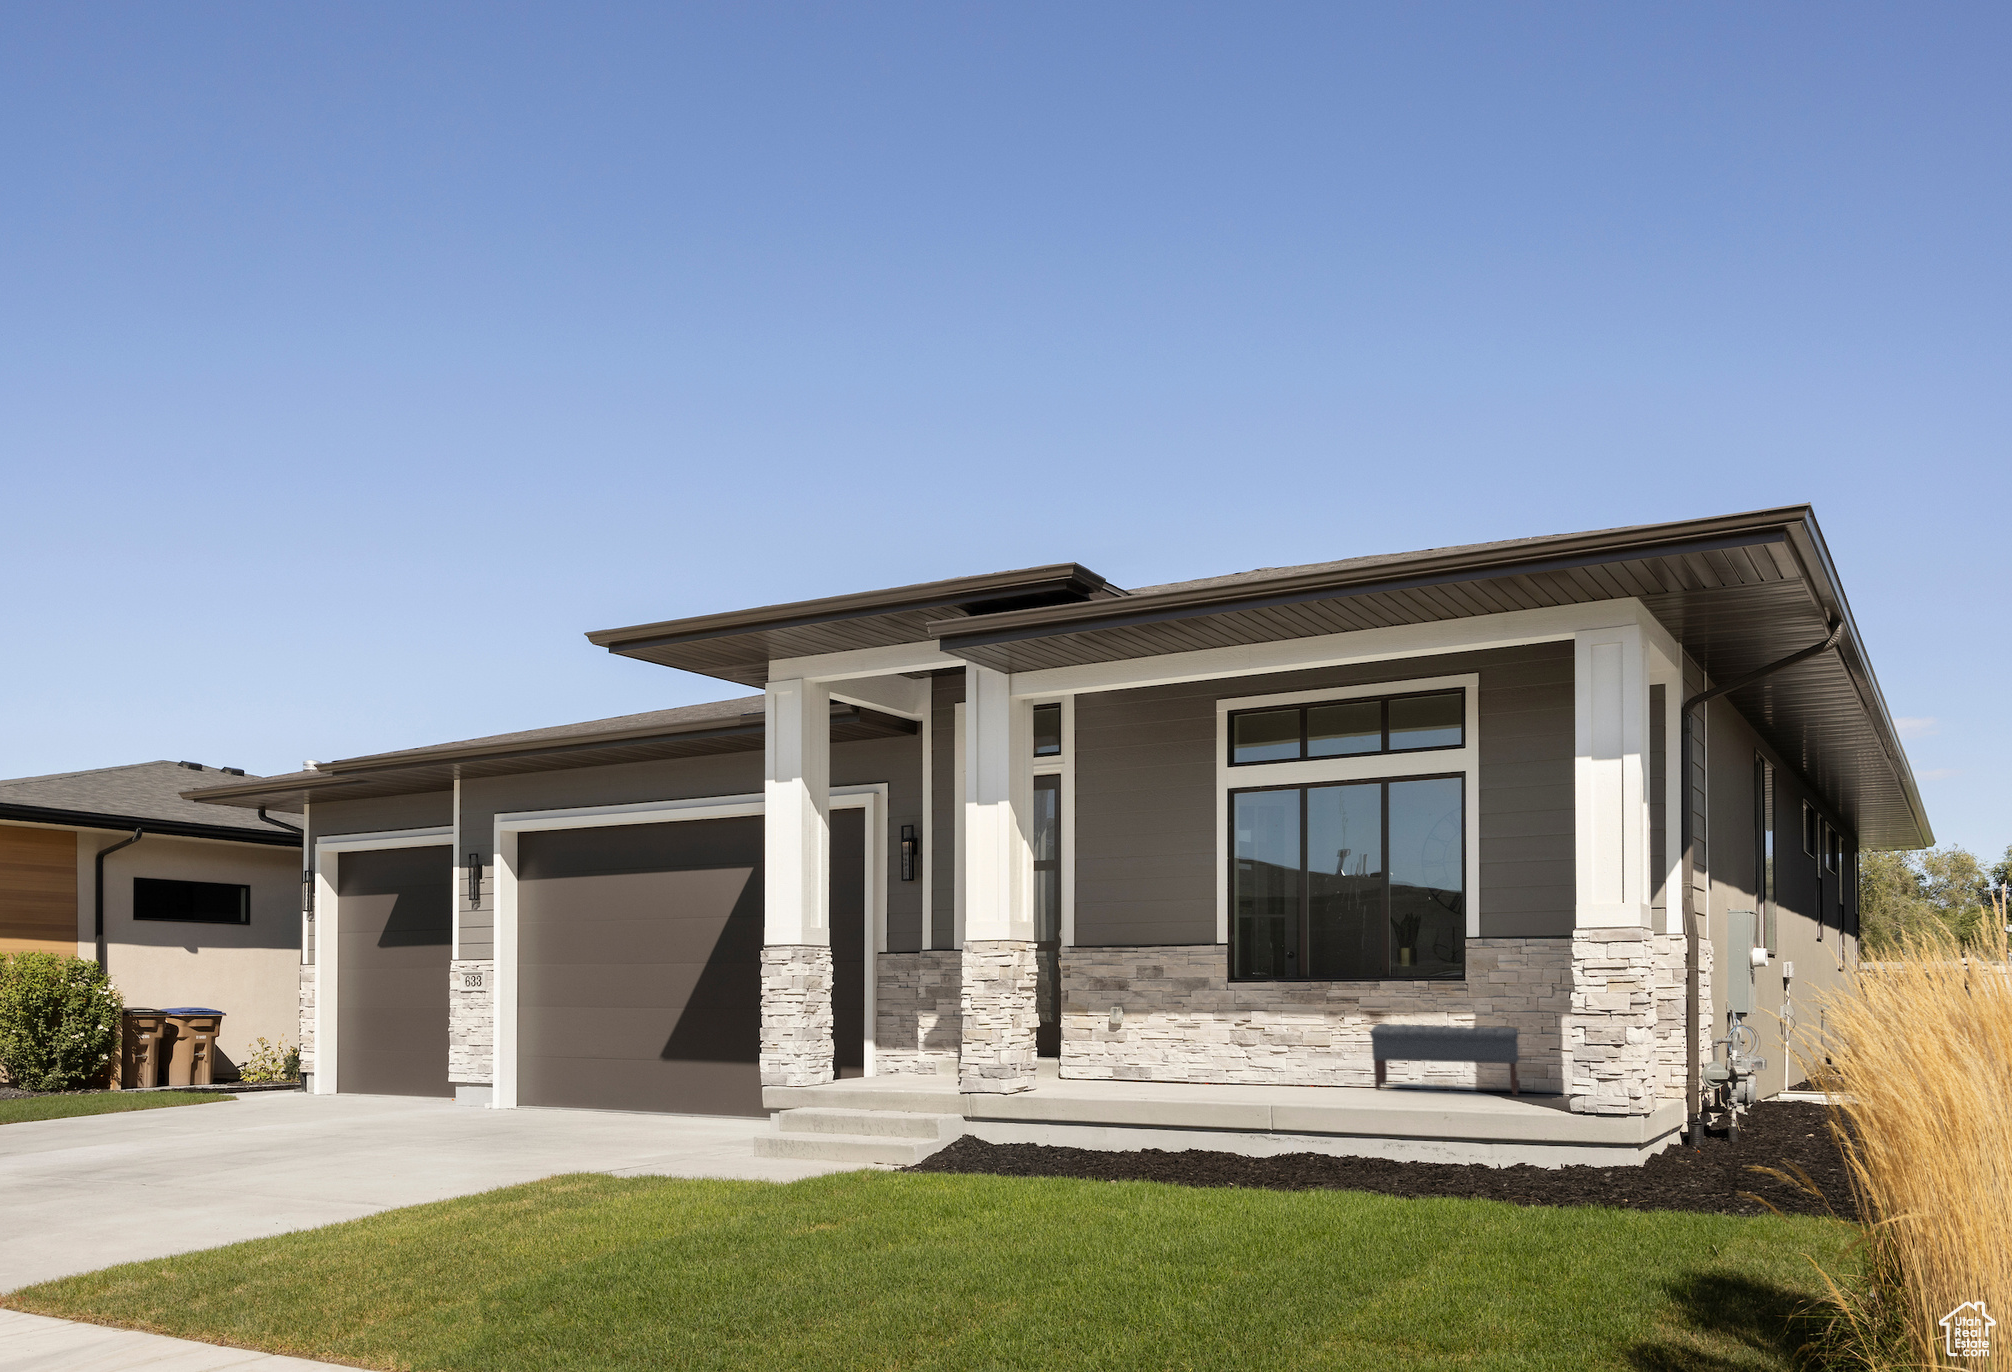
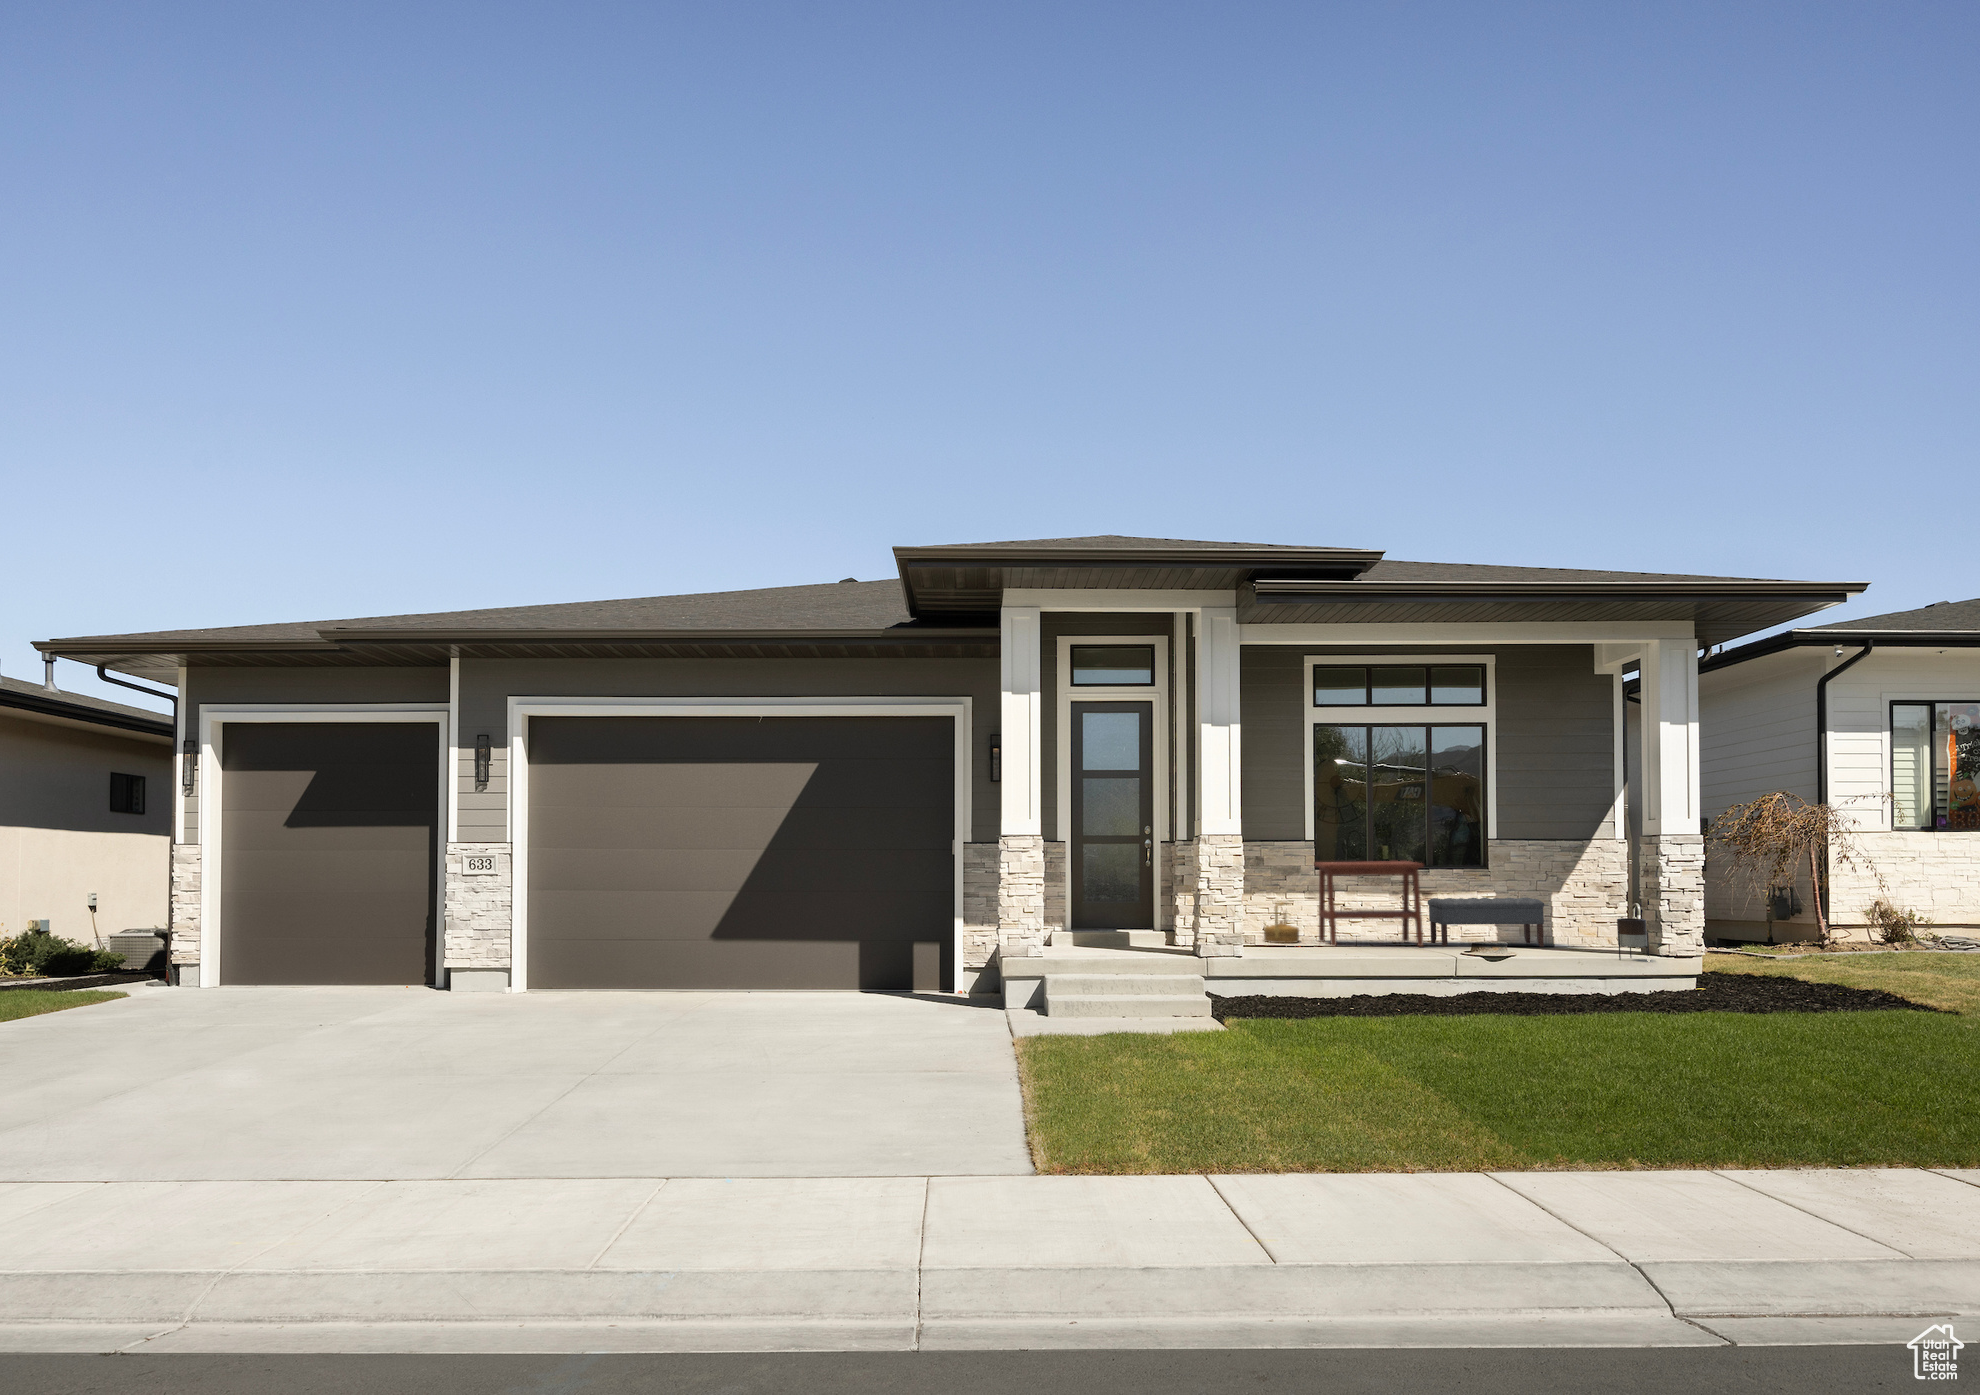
side table: none [1208,973,1348,1089] -> present [1314,861,1424,947]
woven basket: none [1152,1024,1198,1078] -> present [1264,902,1299,943]
planter: none [1549,1060,1593,1123] -> present [1617,918,1649,960]

